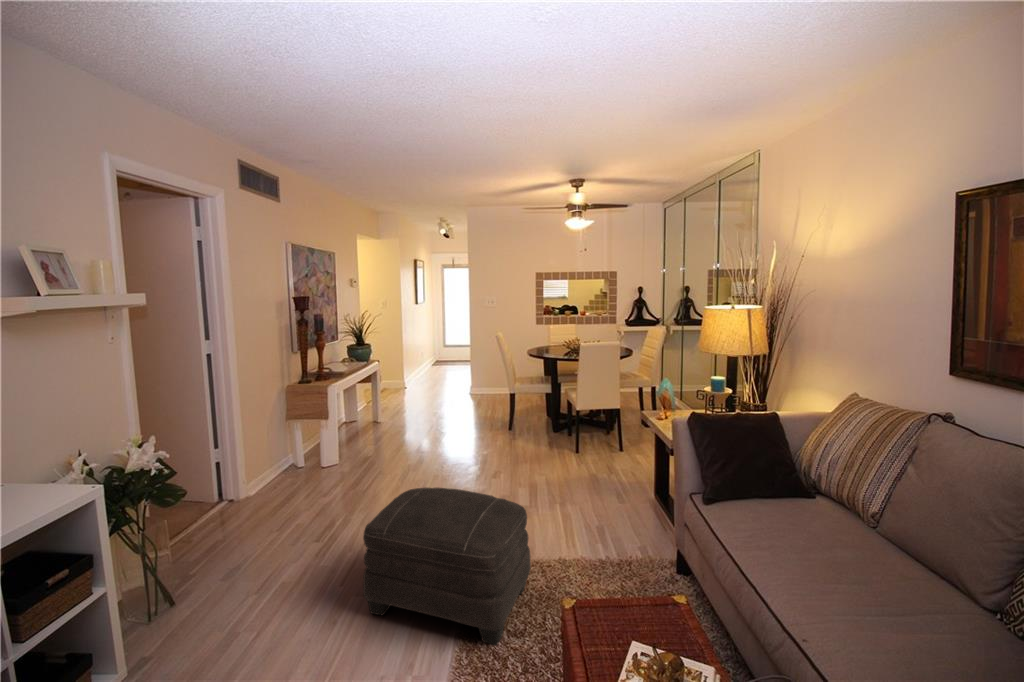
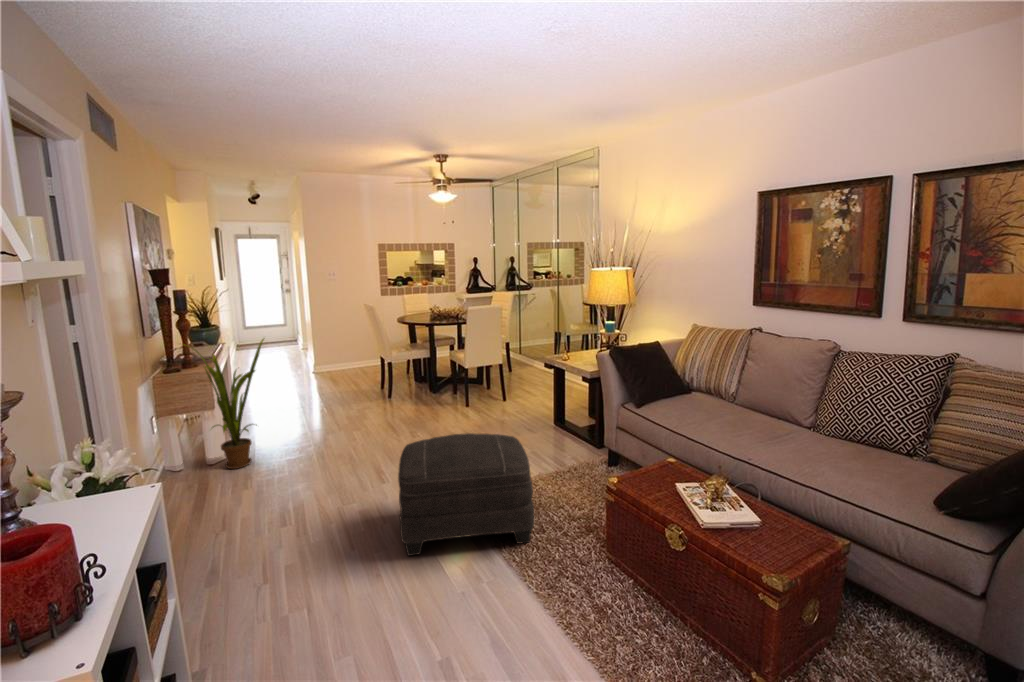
house plant: none [304,359,372,475] -> present [187,339,264,469]

